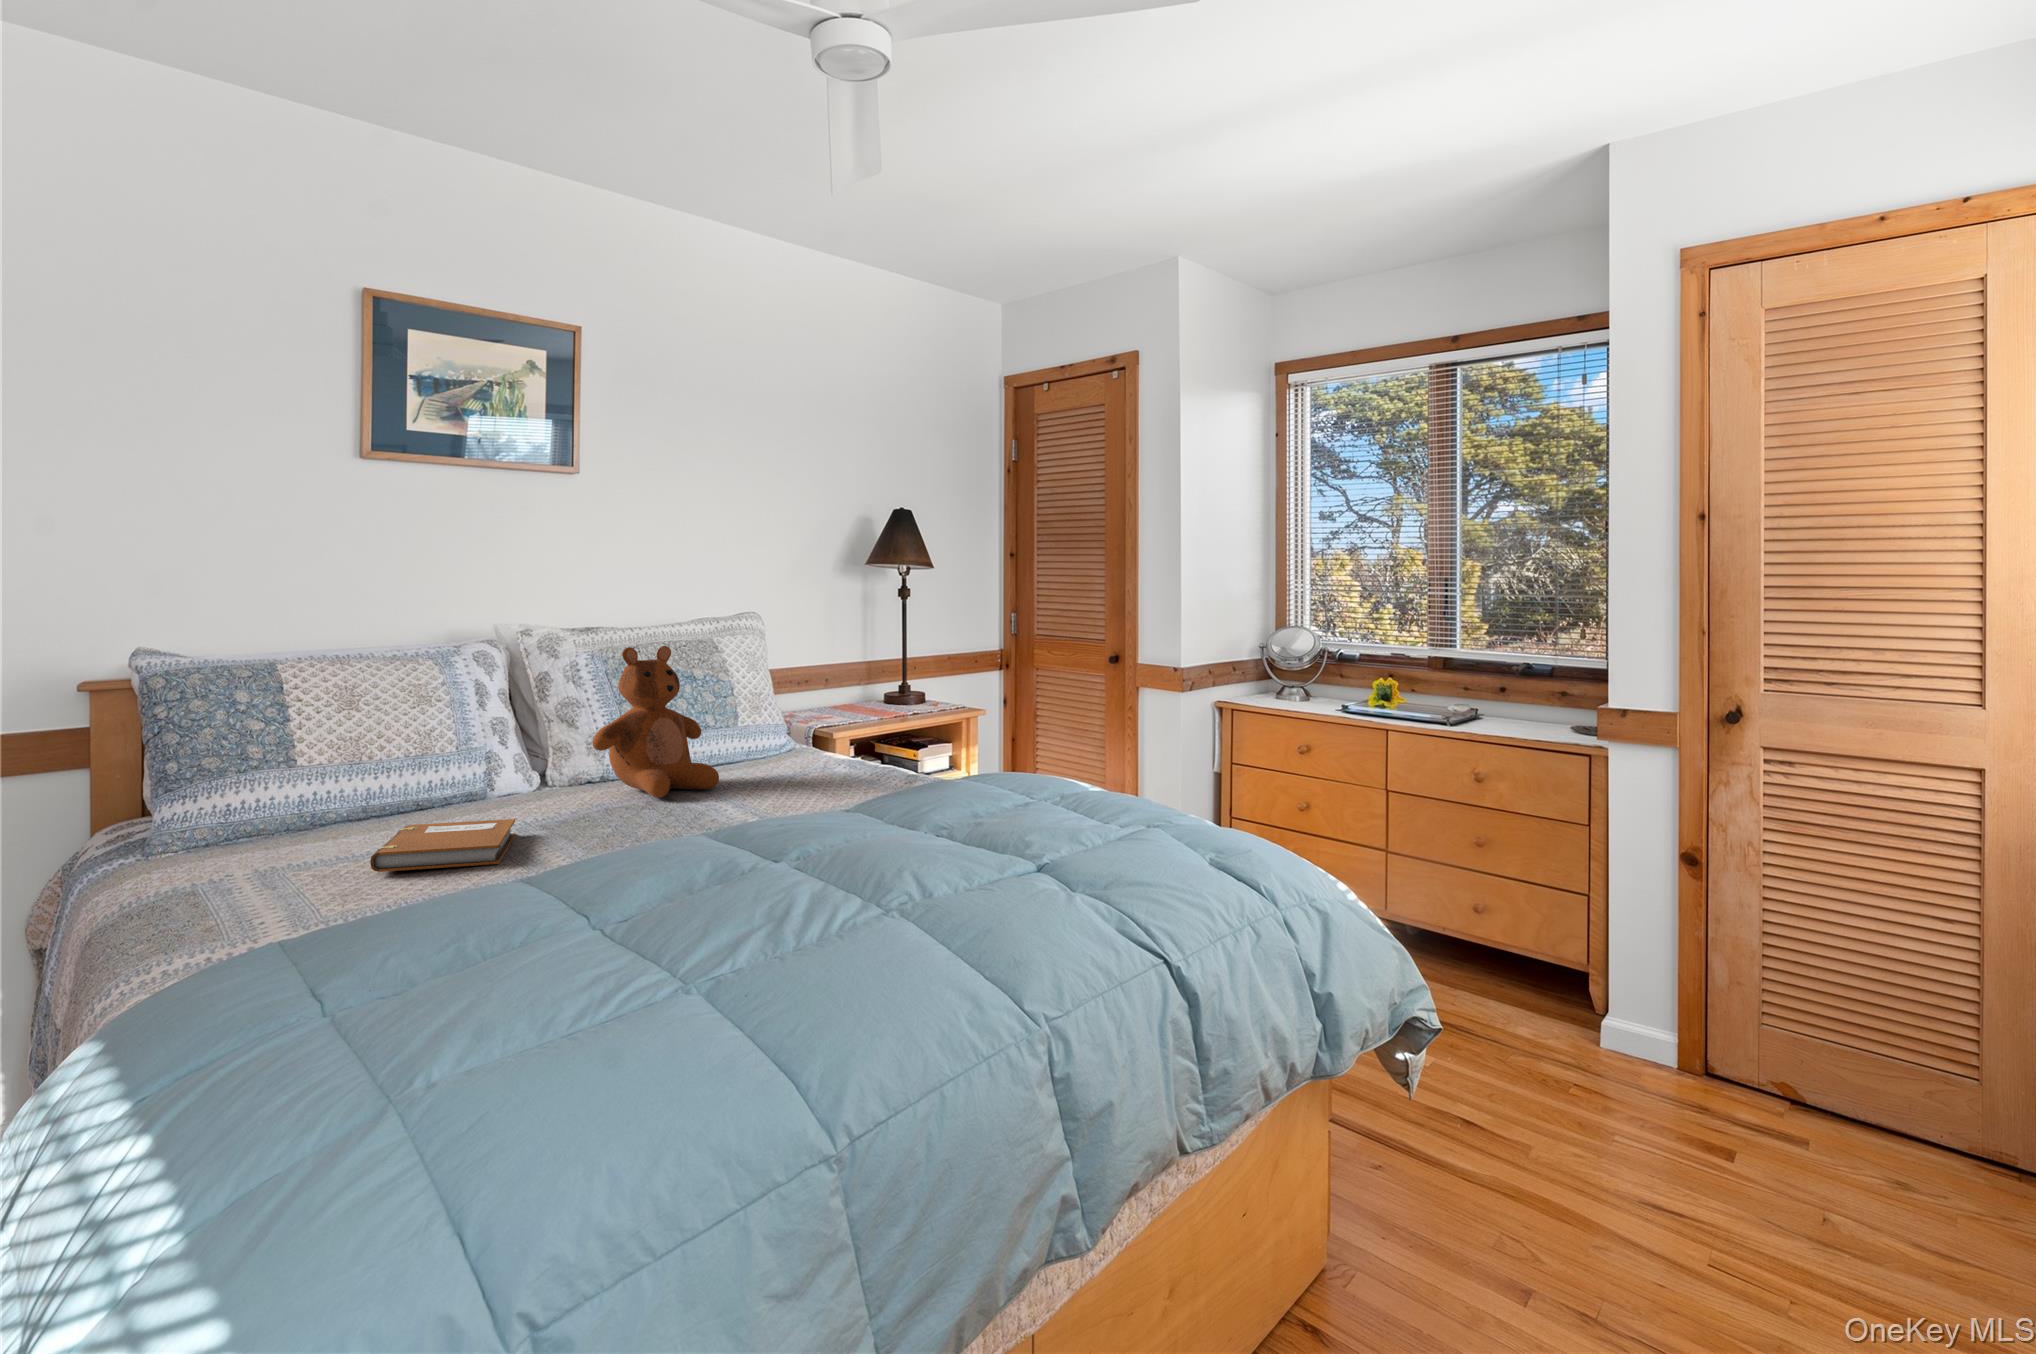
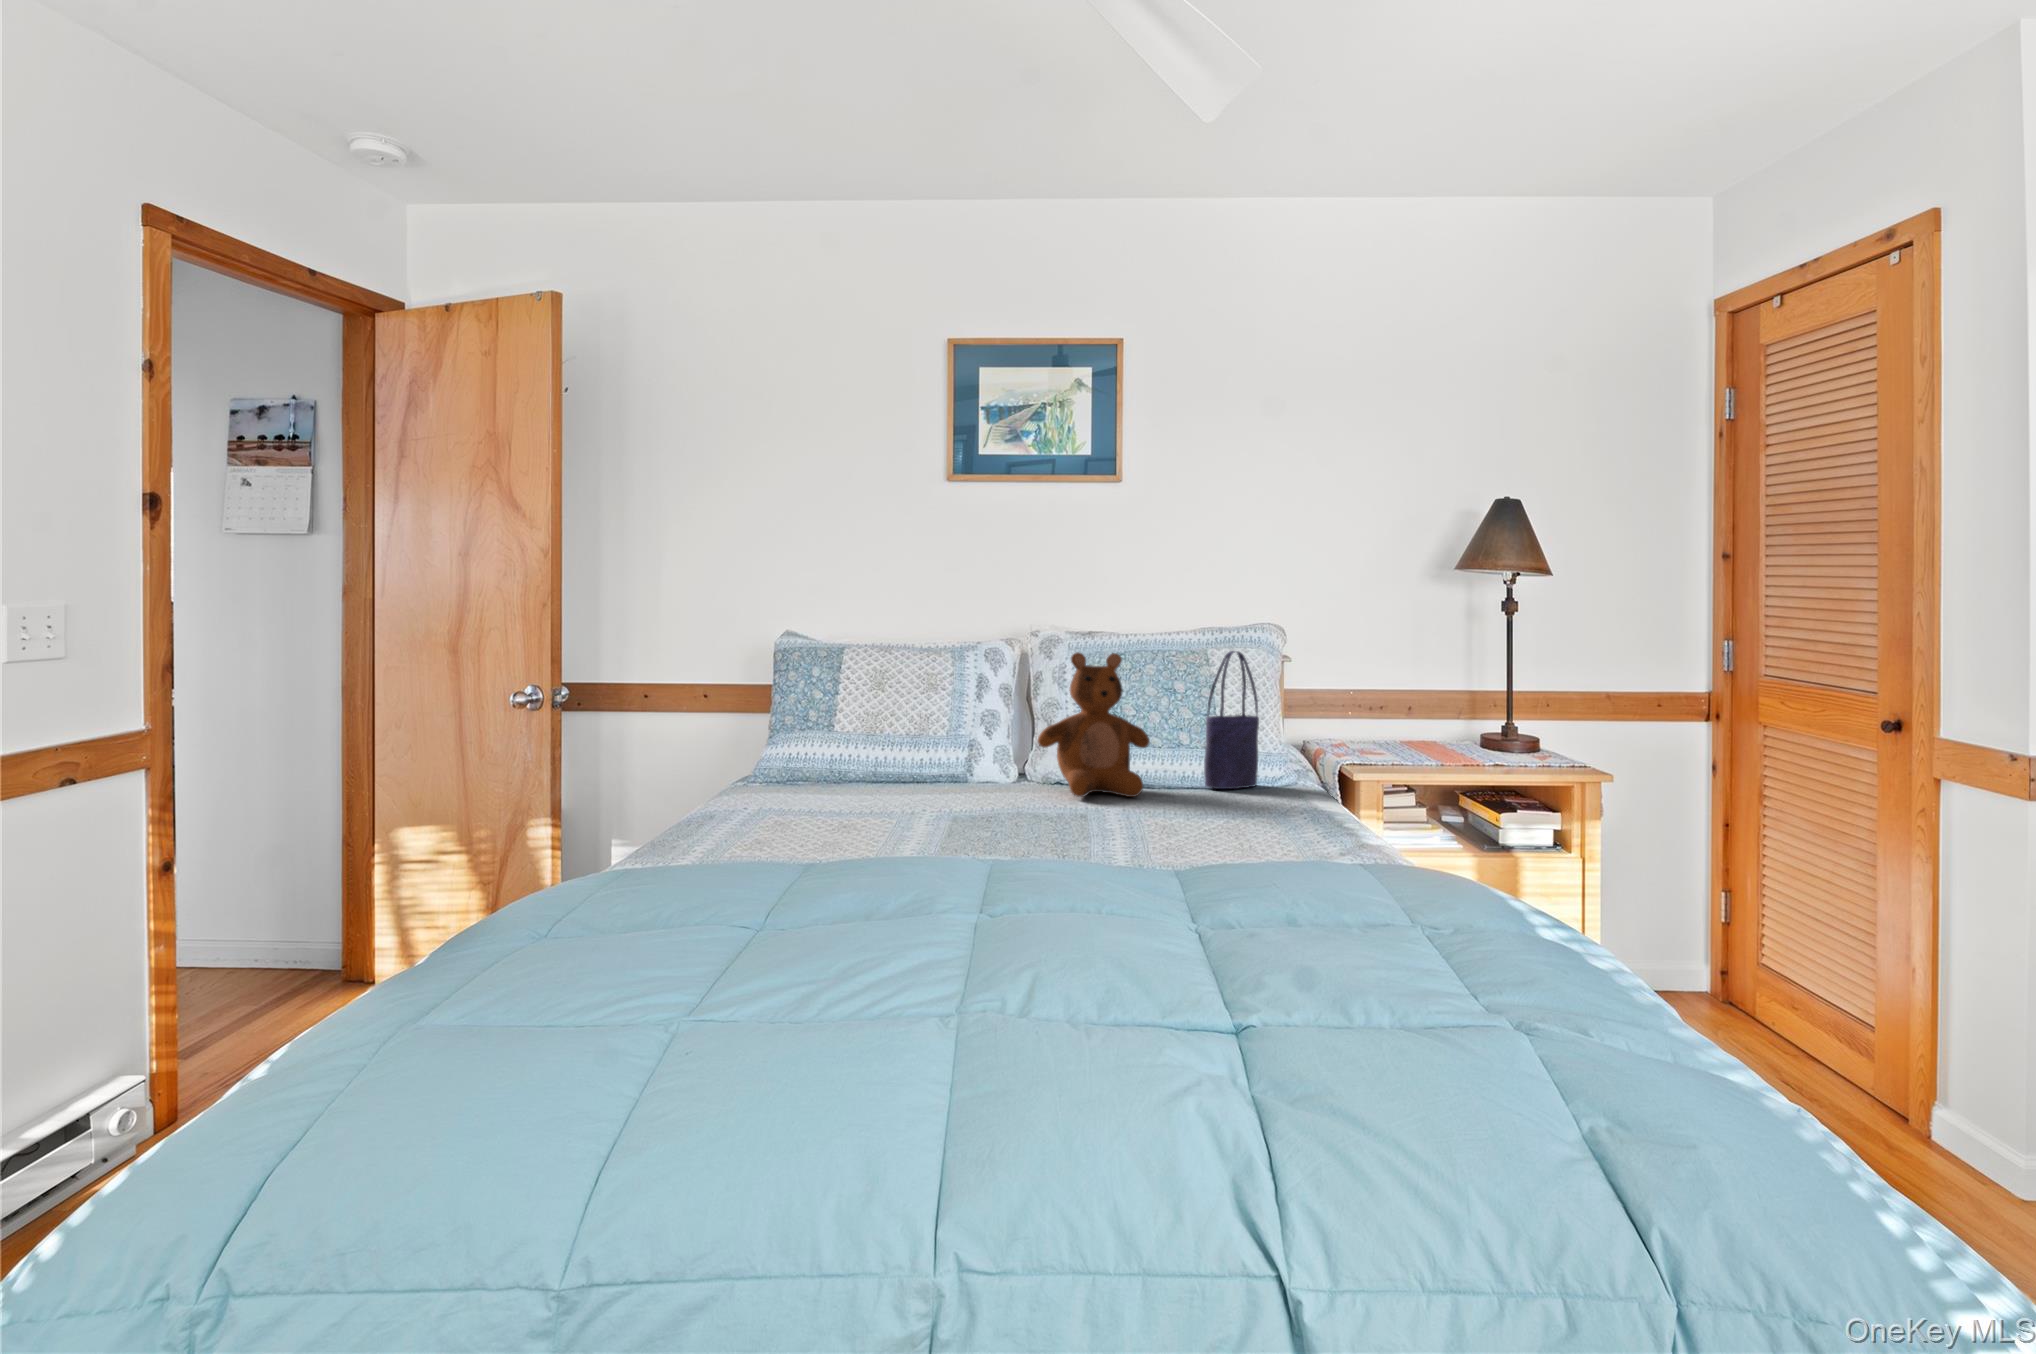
tote bag: none [751,638,792,769] -> present [1204,651,1259,789]
notebook: present [370,819,515,872] -> none [812,787,938,822]

